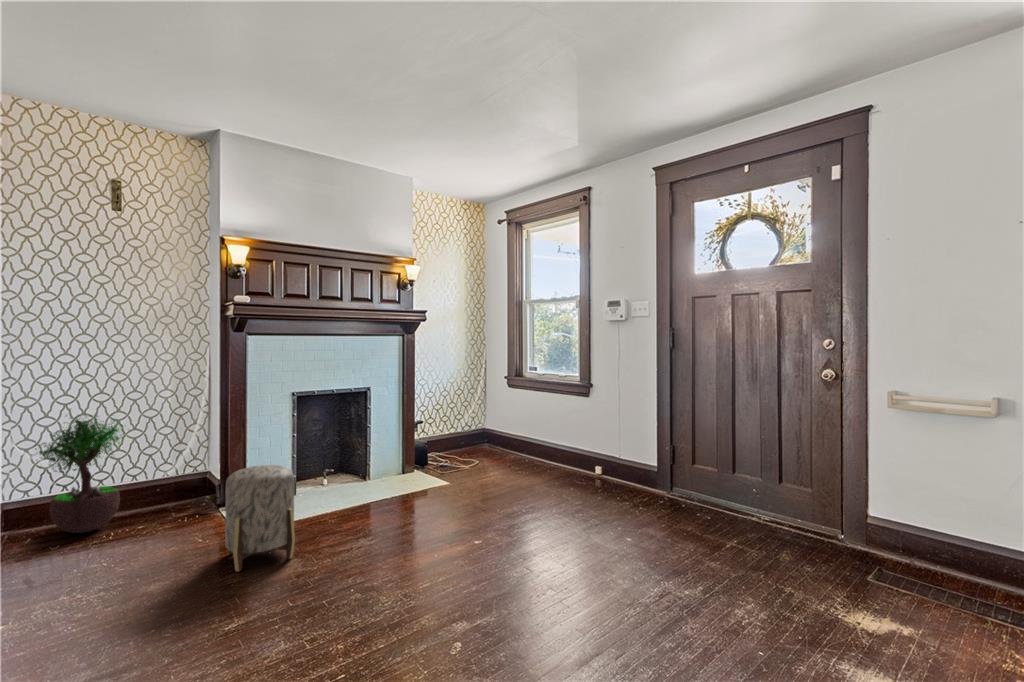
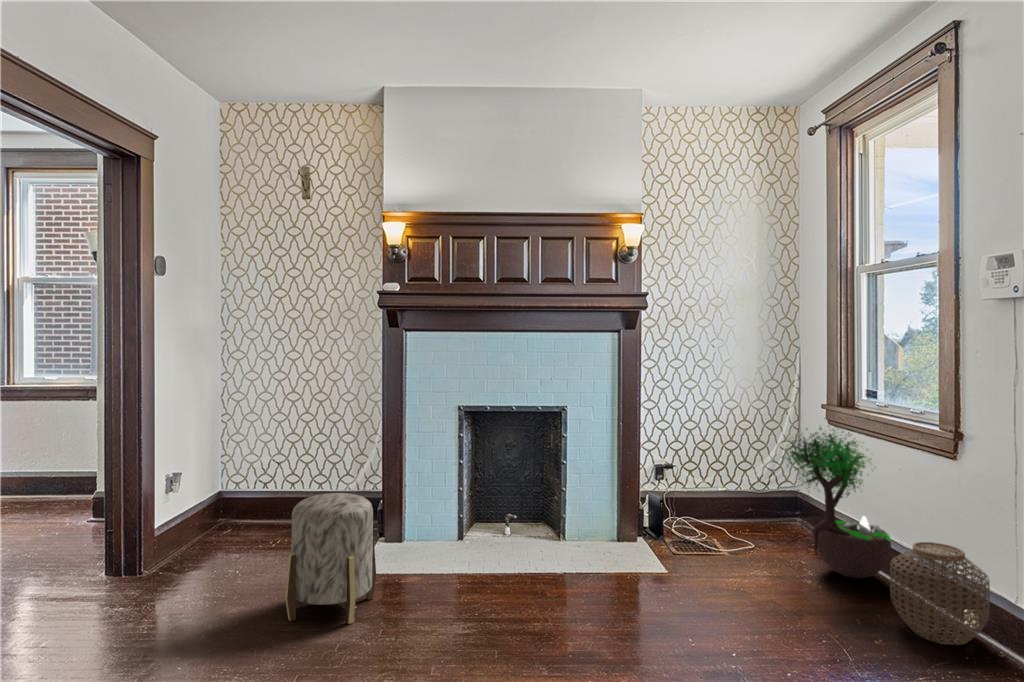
potted tree: present [35,414,124,533] -> present [781,425,891,578]
woven basket: none [569,438,609,484] -> present [890,542,990,645]

